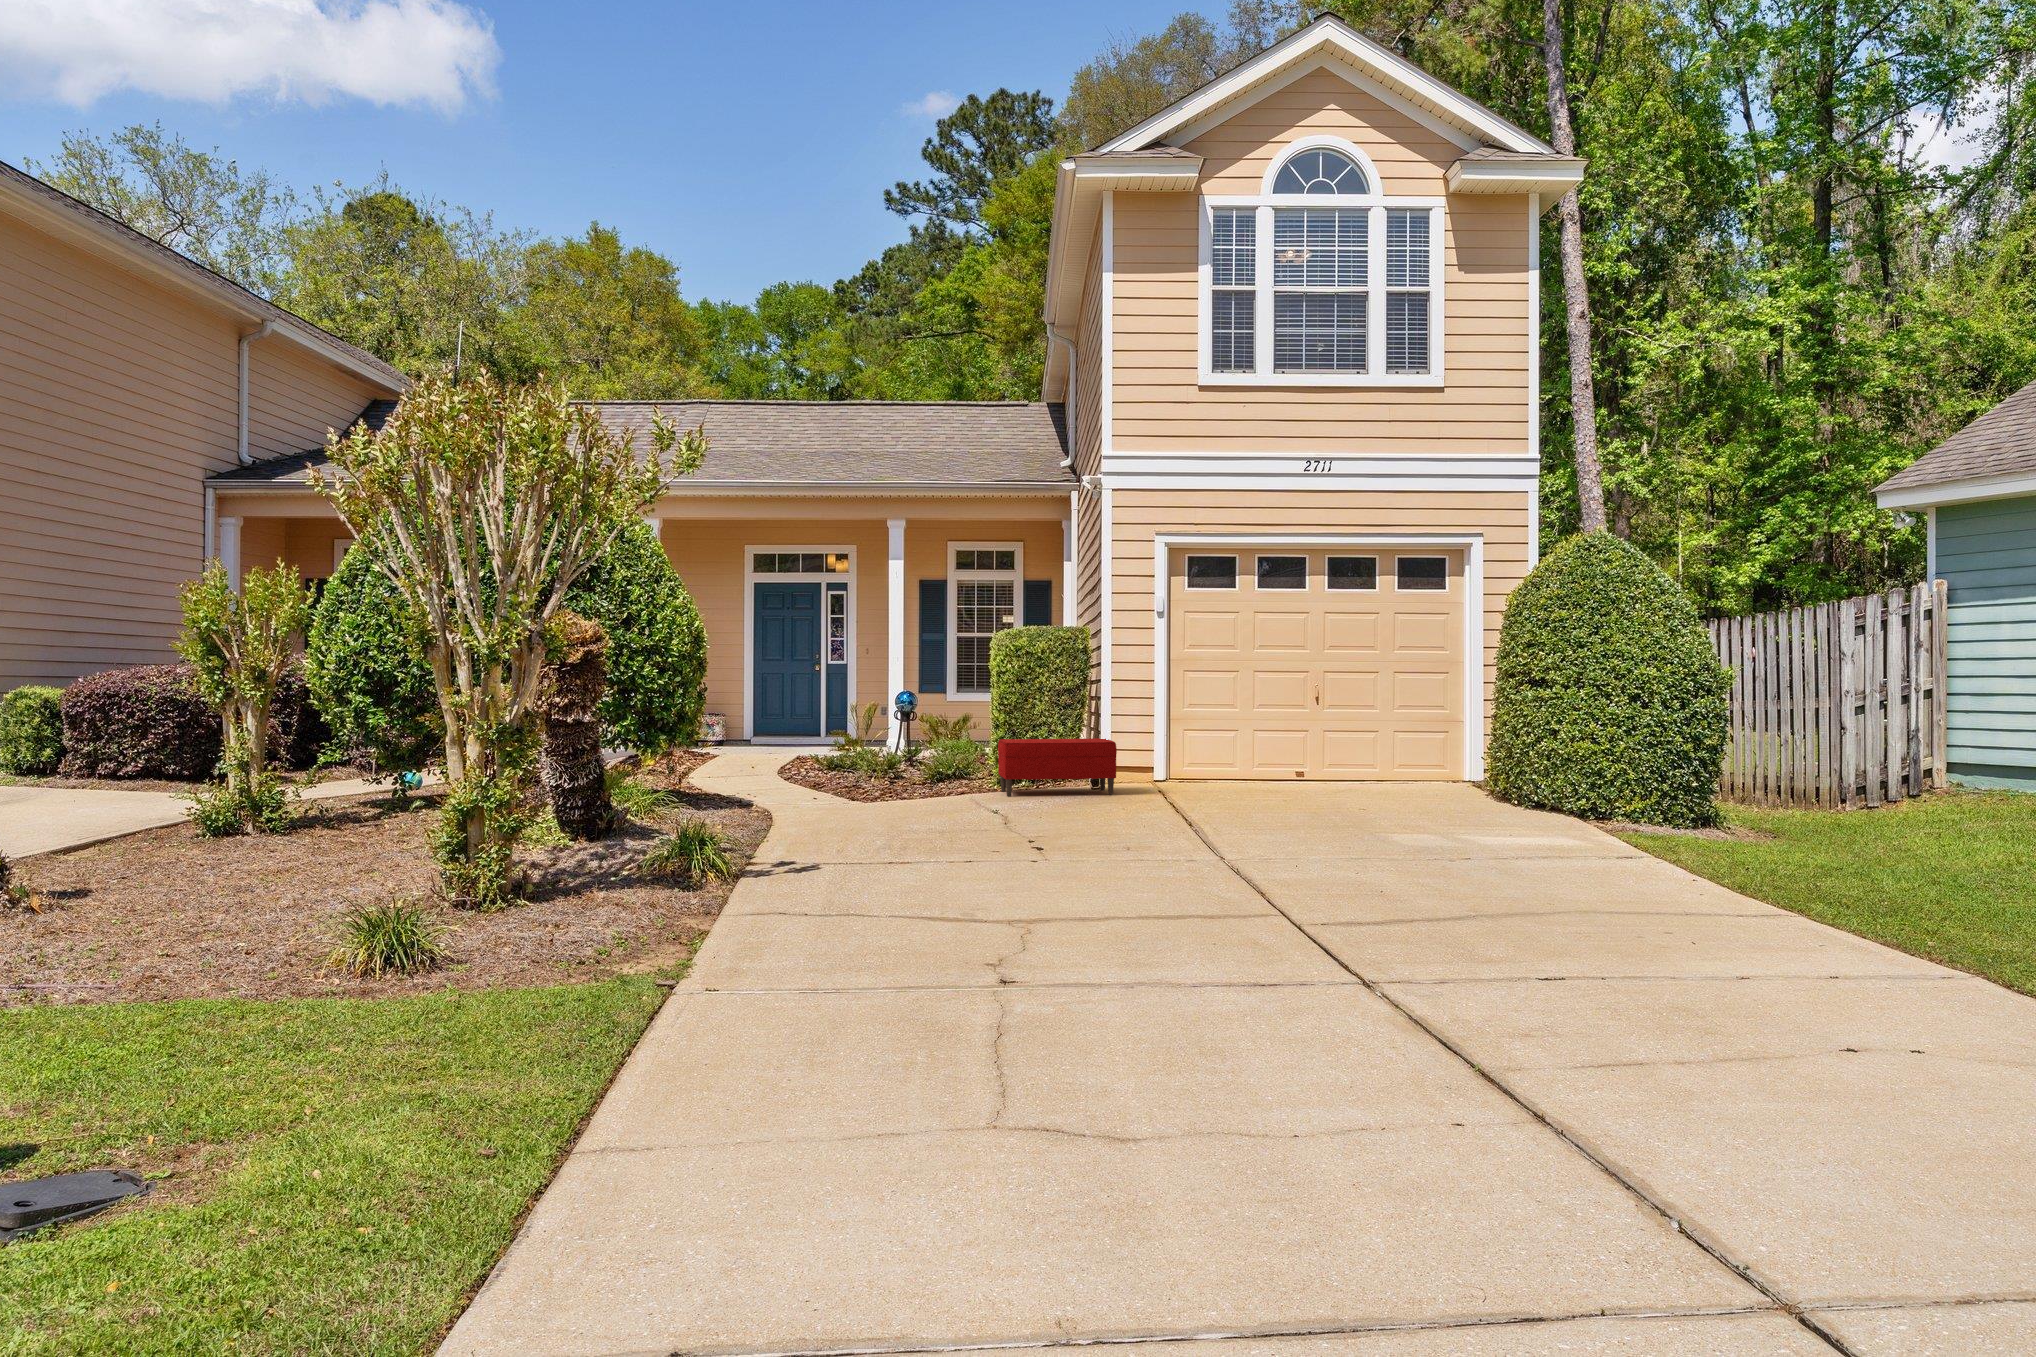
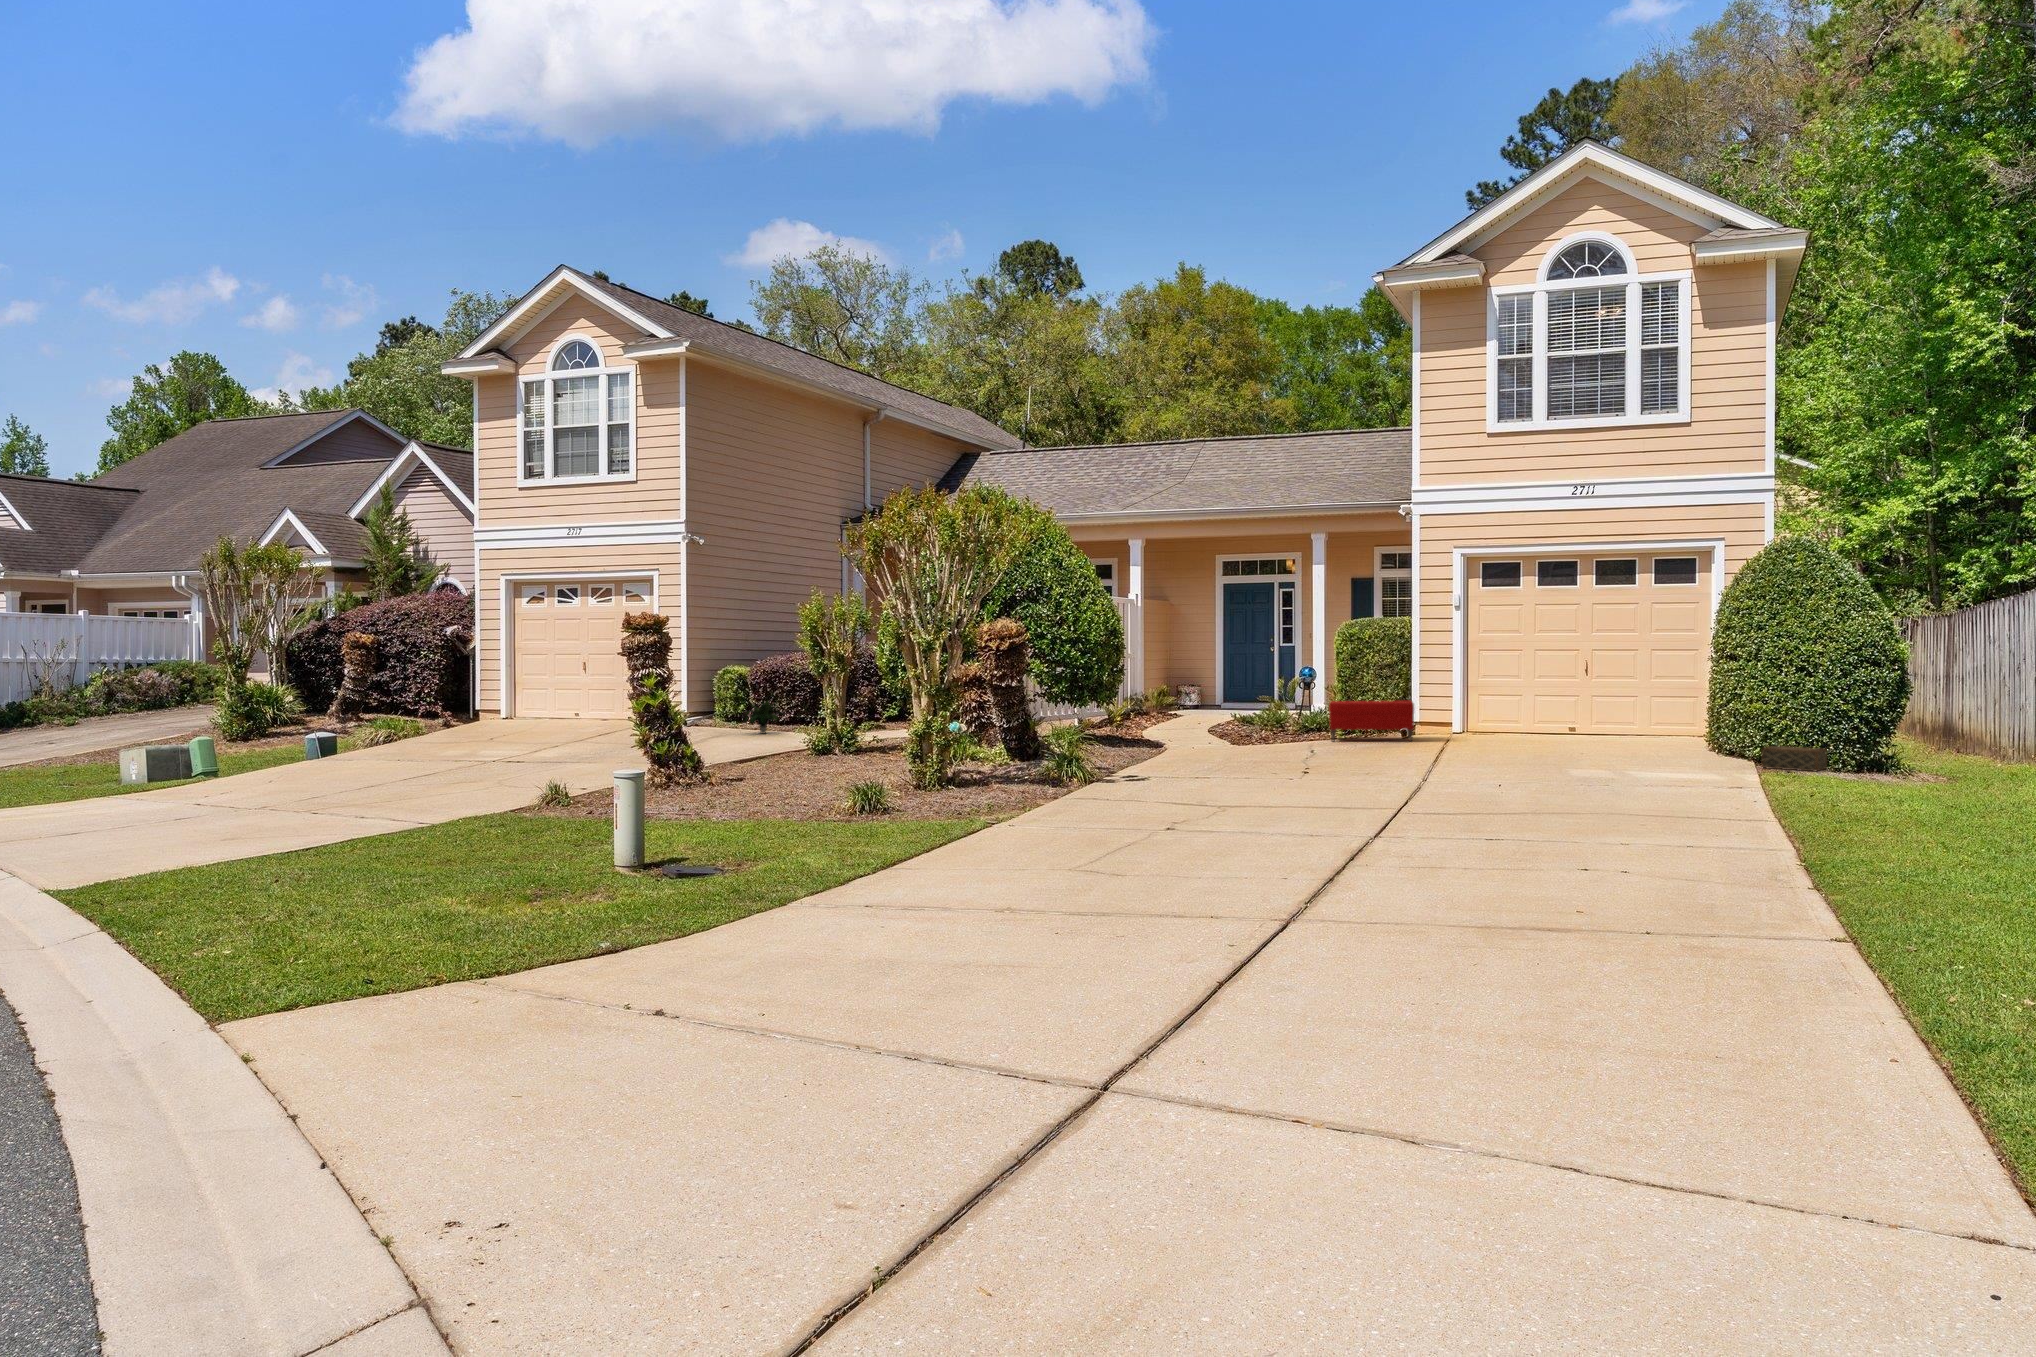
potted plant: none [51,737,135,796] -> present [745,700,780,734]
woven basket: none [1595,797,1669,830] -> present [1762,746,1827,771]

